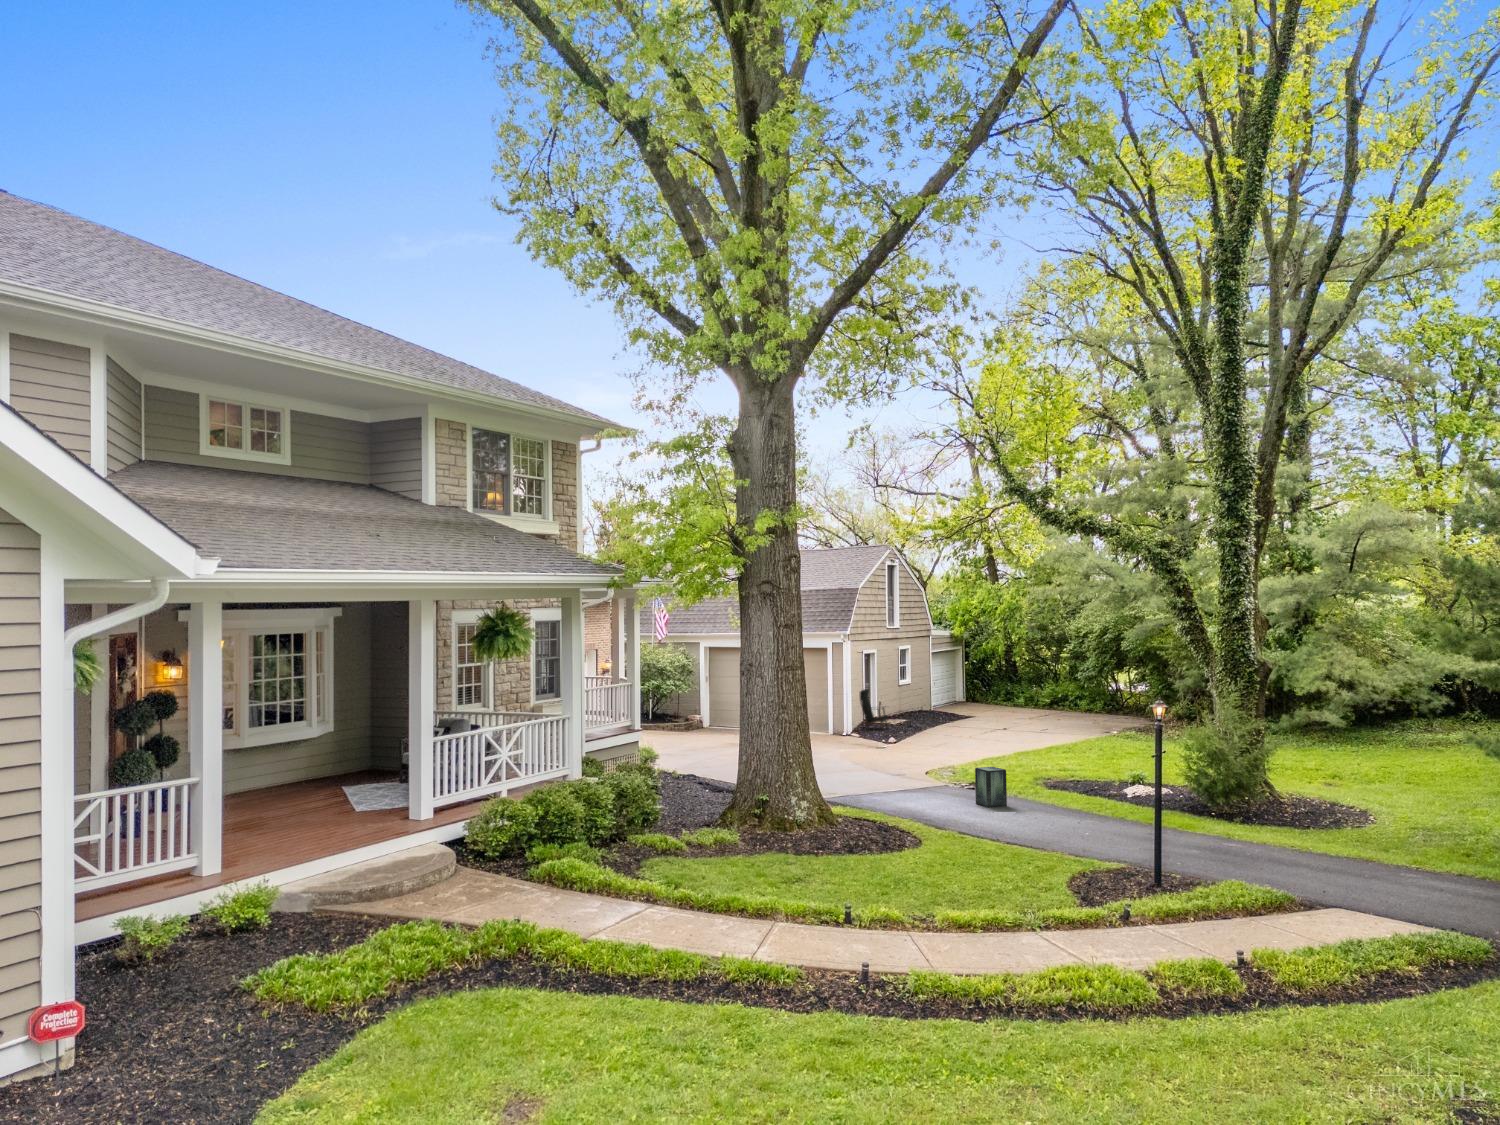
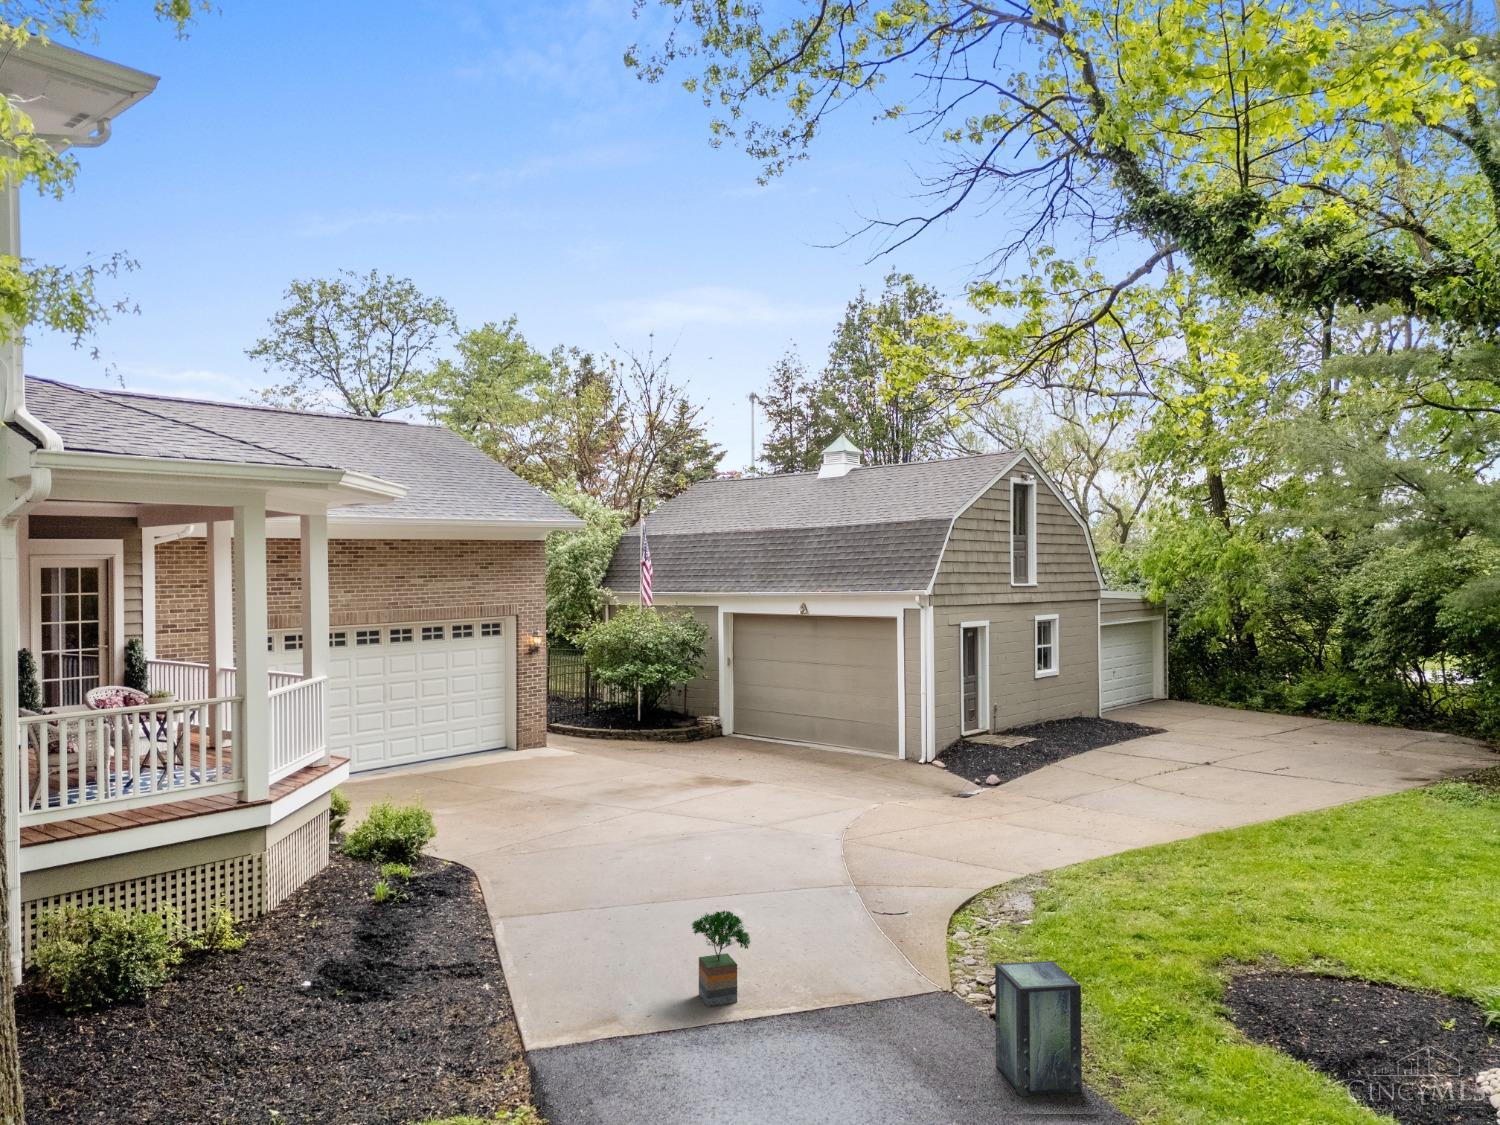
lounge chair: present [860,689,888,729] -> none [949,685,1004,756]
potted tree: none [848,764,875,800] -> present [692,910,750,1007]

